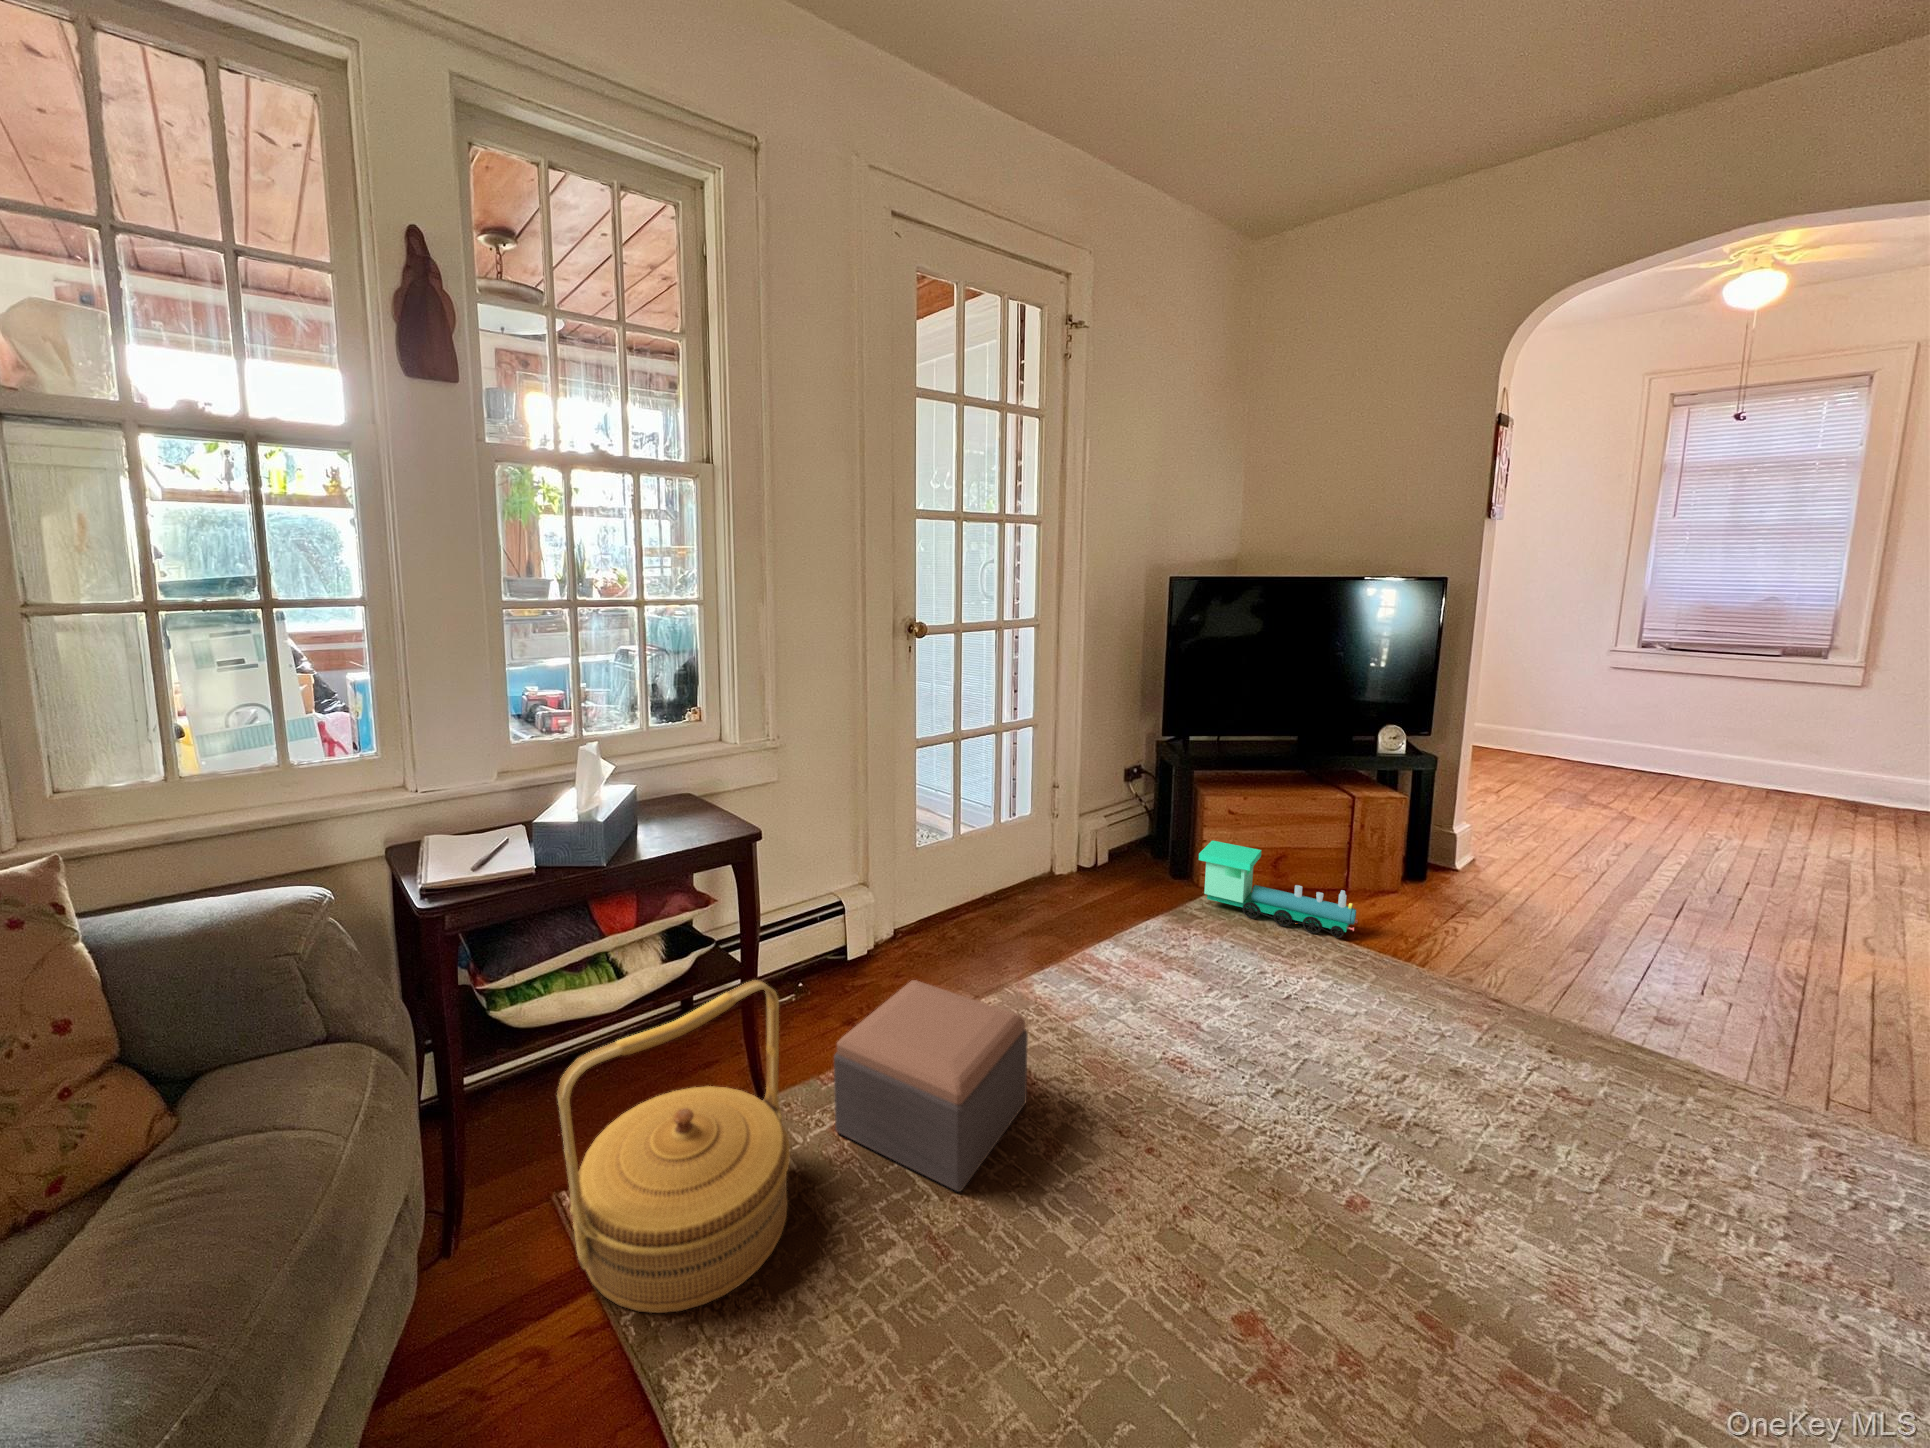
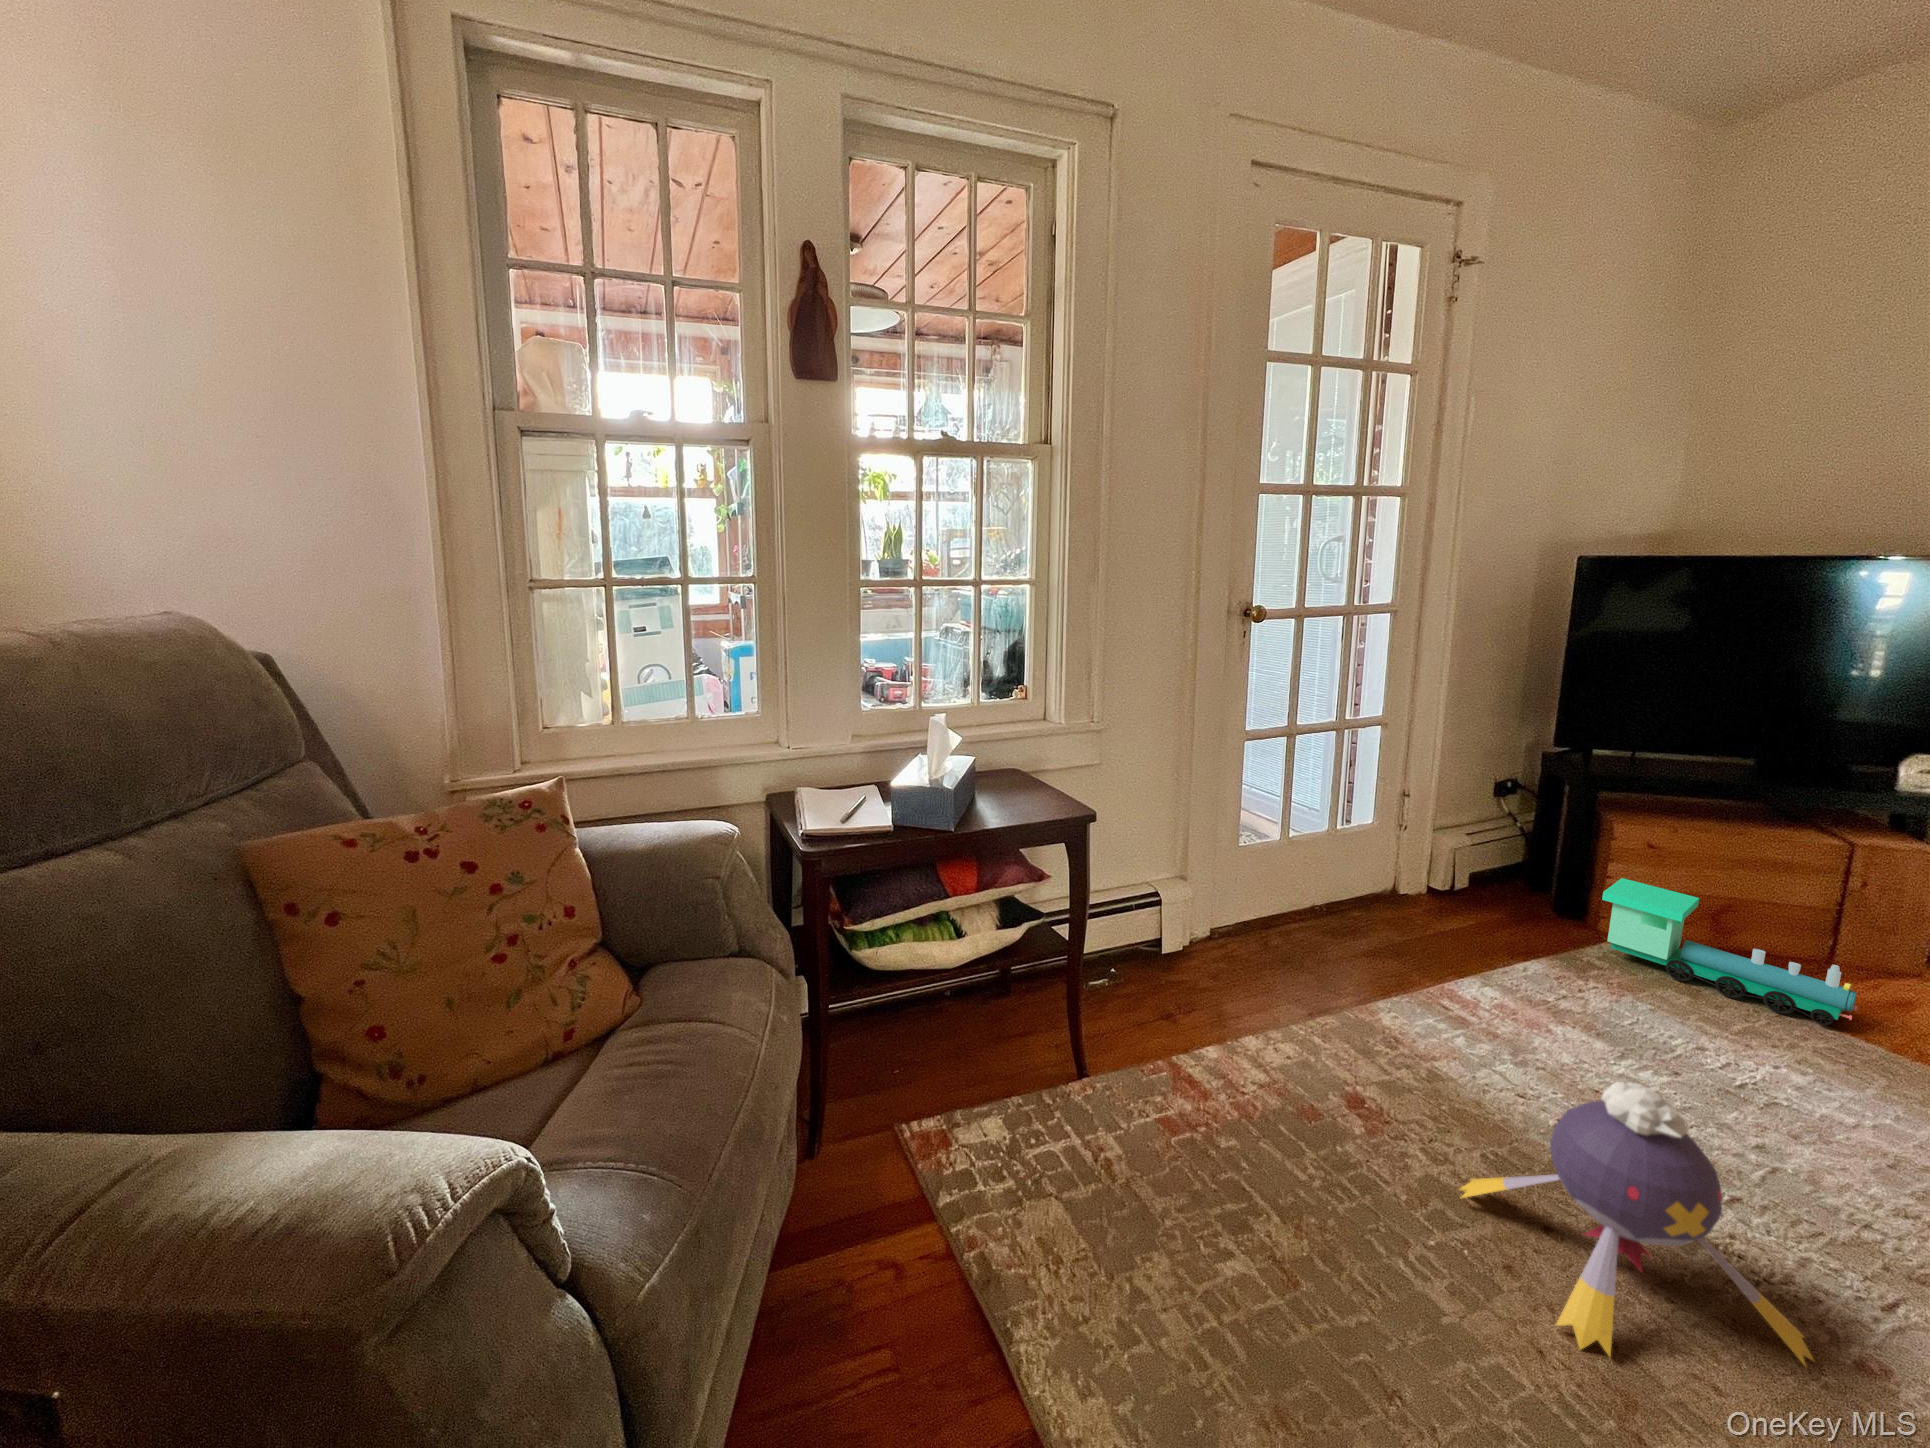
woven basket: present [557,980,791,1313] -> none [919,961,1124,1260]
footstool: present [834,980,1028,1192] -> none [1160,987,1386,1219]
plush toy: none [1086,1011,1323,1251] -> present [1460,1082,1815,1365]

